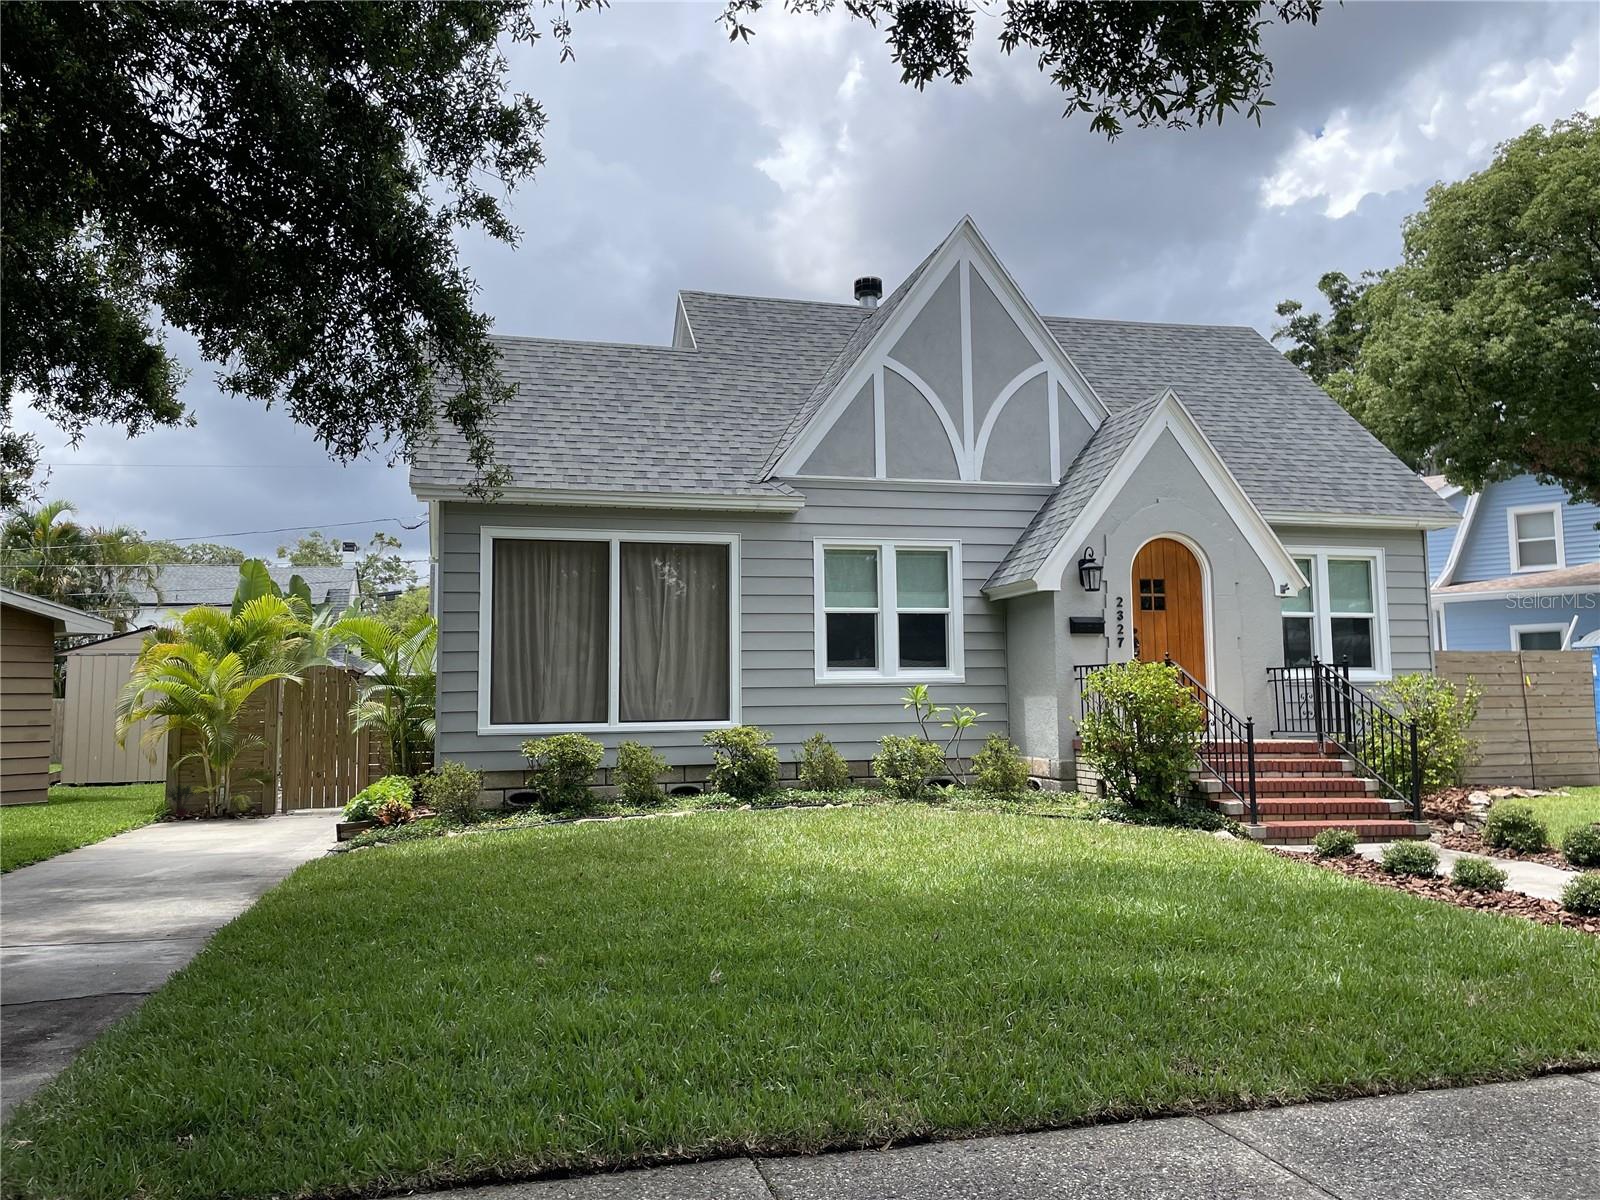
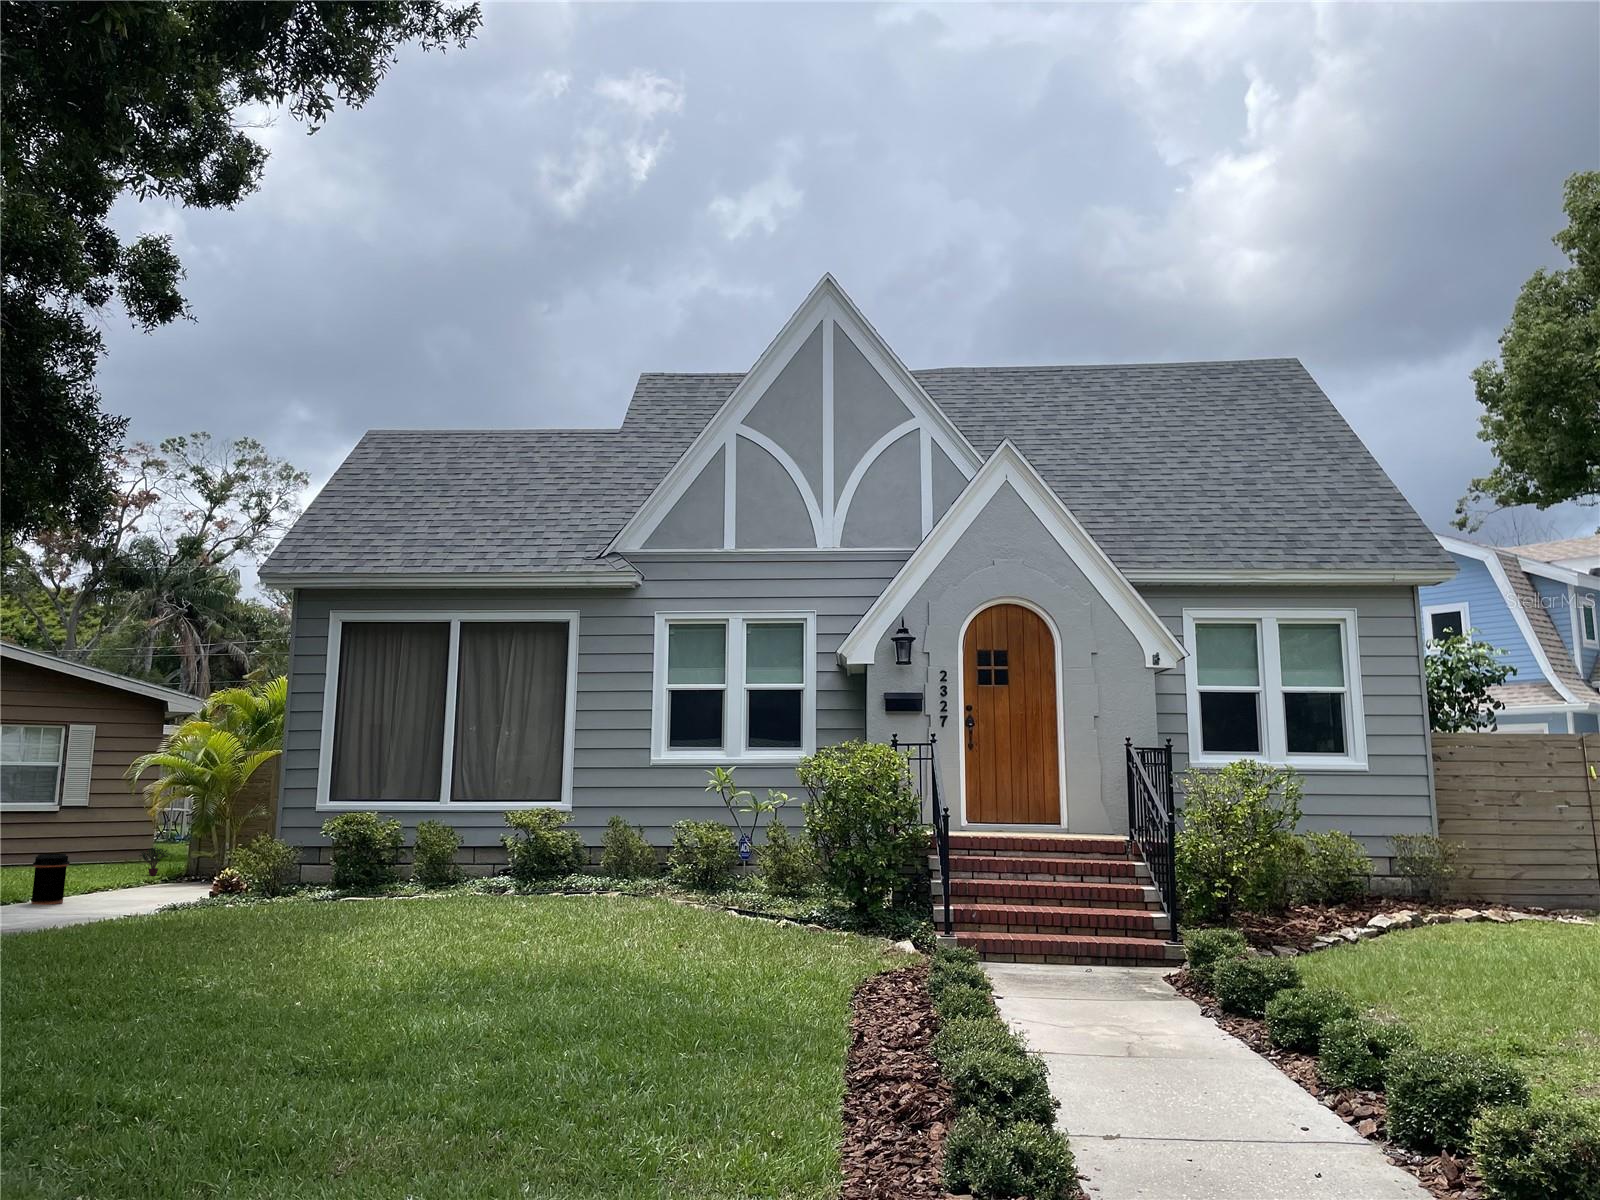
trash can: none [219,801,259,860] -> present [31,854,70,905]

